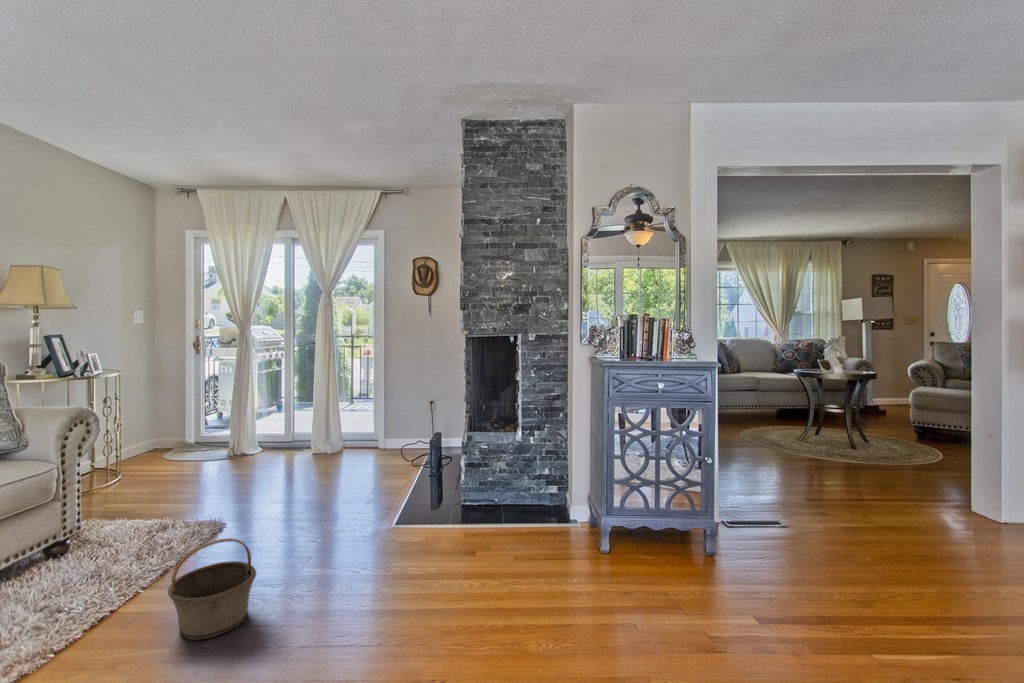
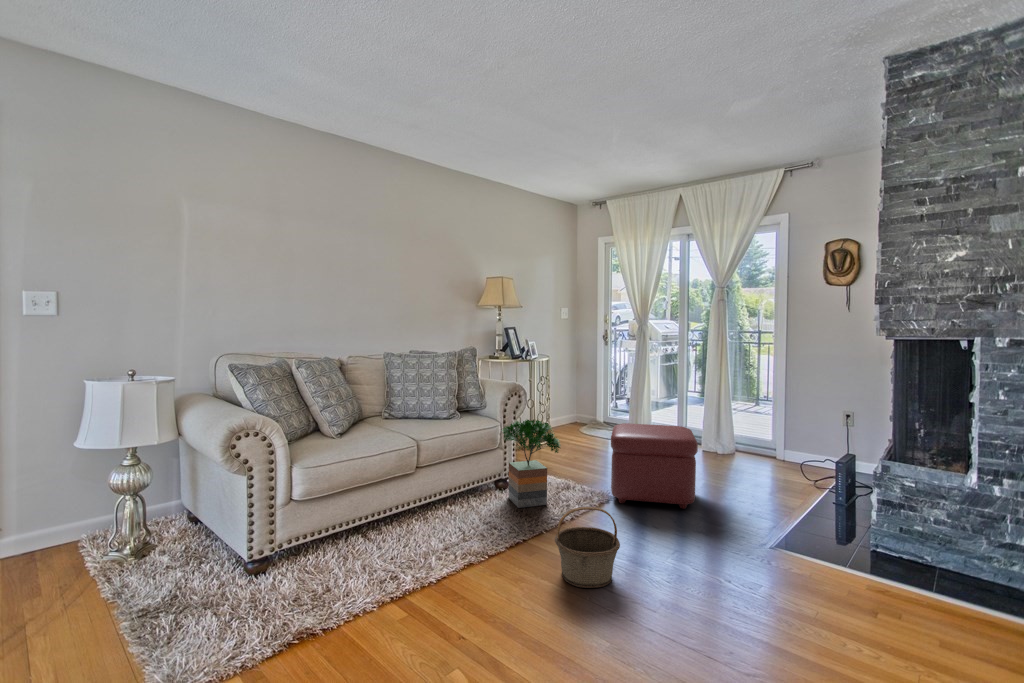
ottoman: none [222,431,320,526] -> present [611,423,698,509]
potted tree: none [55,450,158,572] -> present [502,419,561,508]

